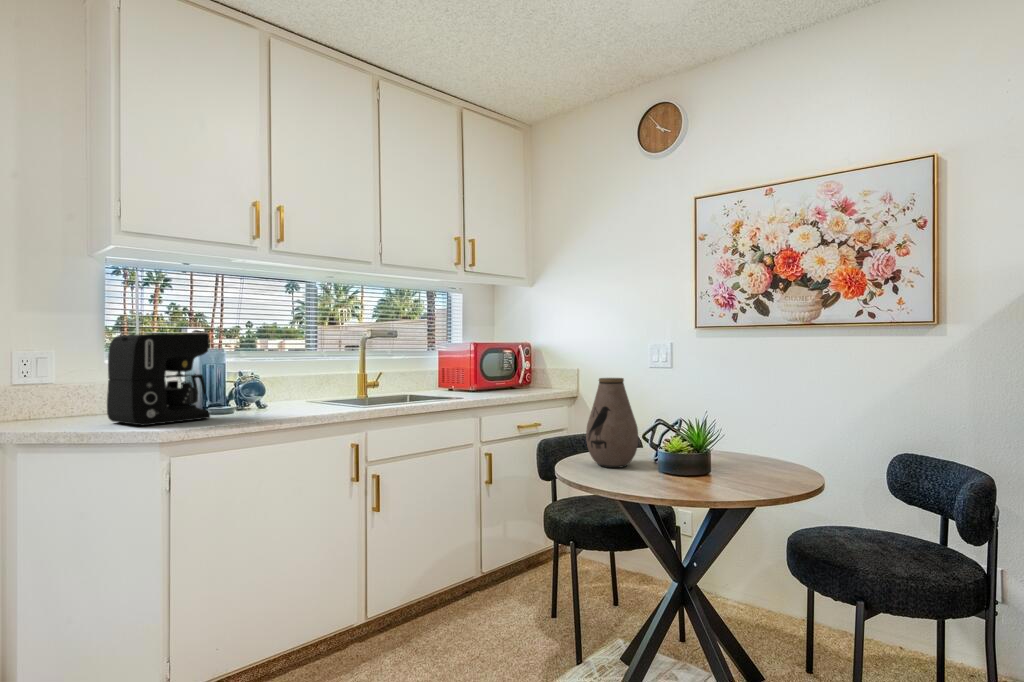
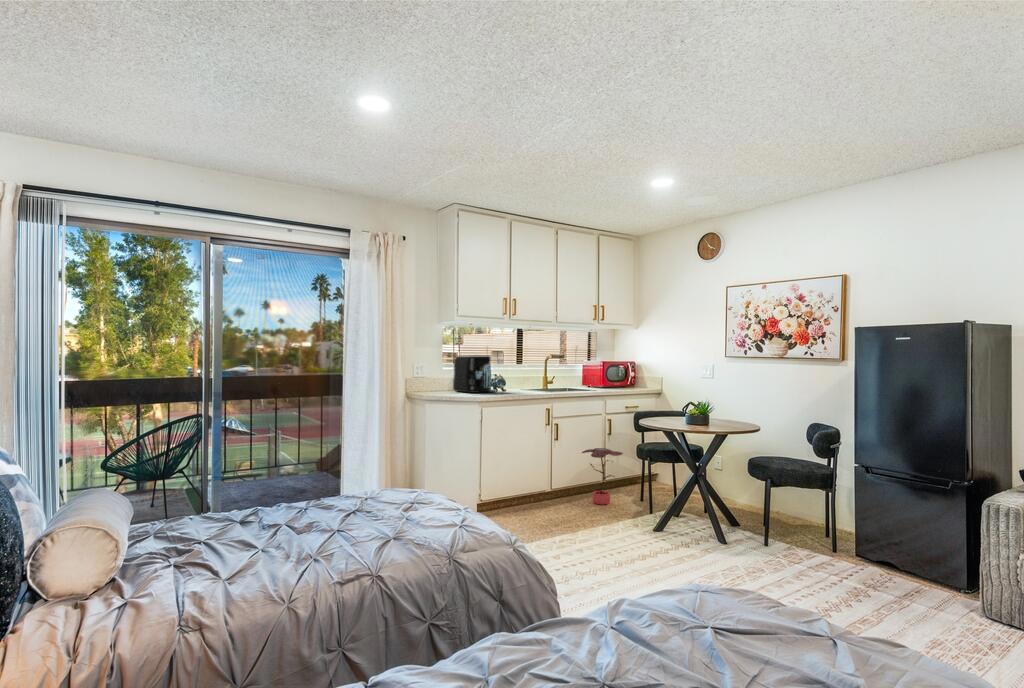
vase: present [586,378,638,468] -> none [655,381,680,422]
potted plant: none [432,518,517,641] -> present [582,448,623,505]

